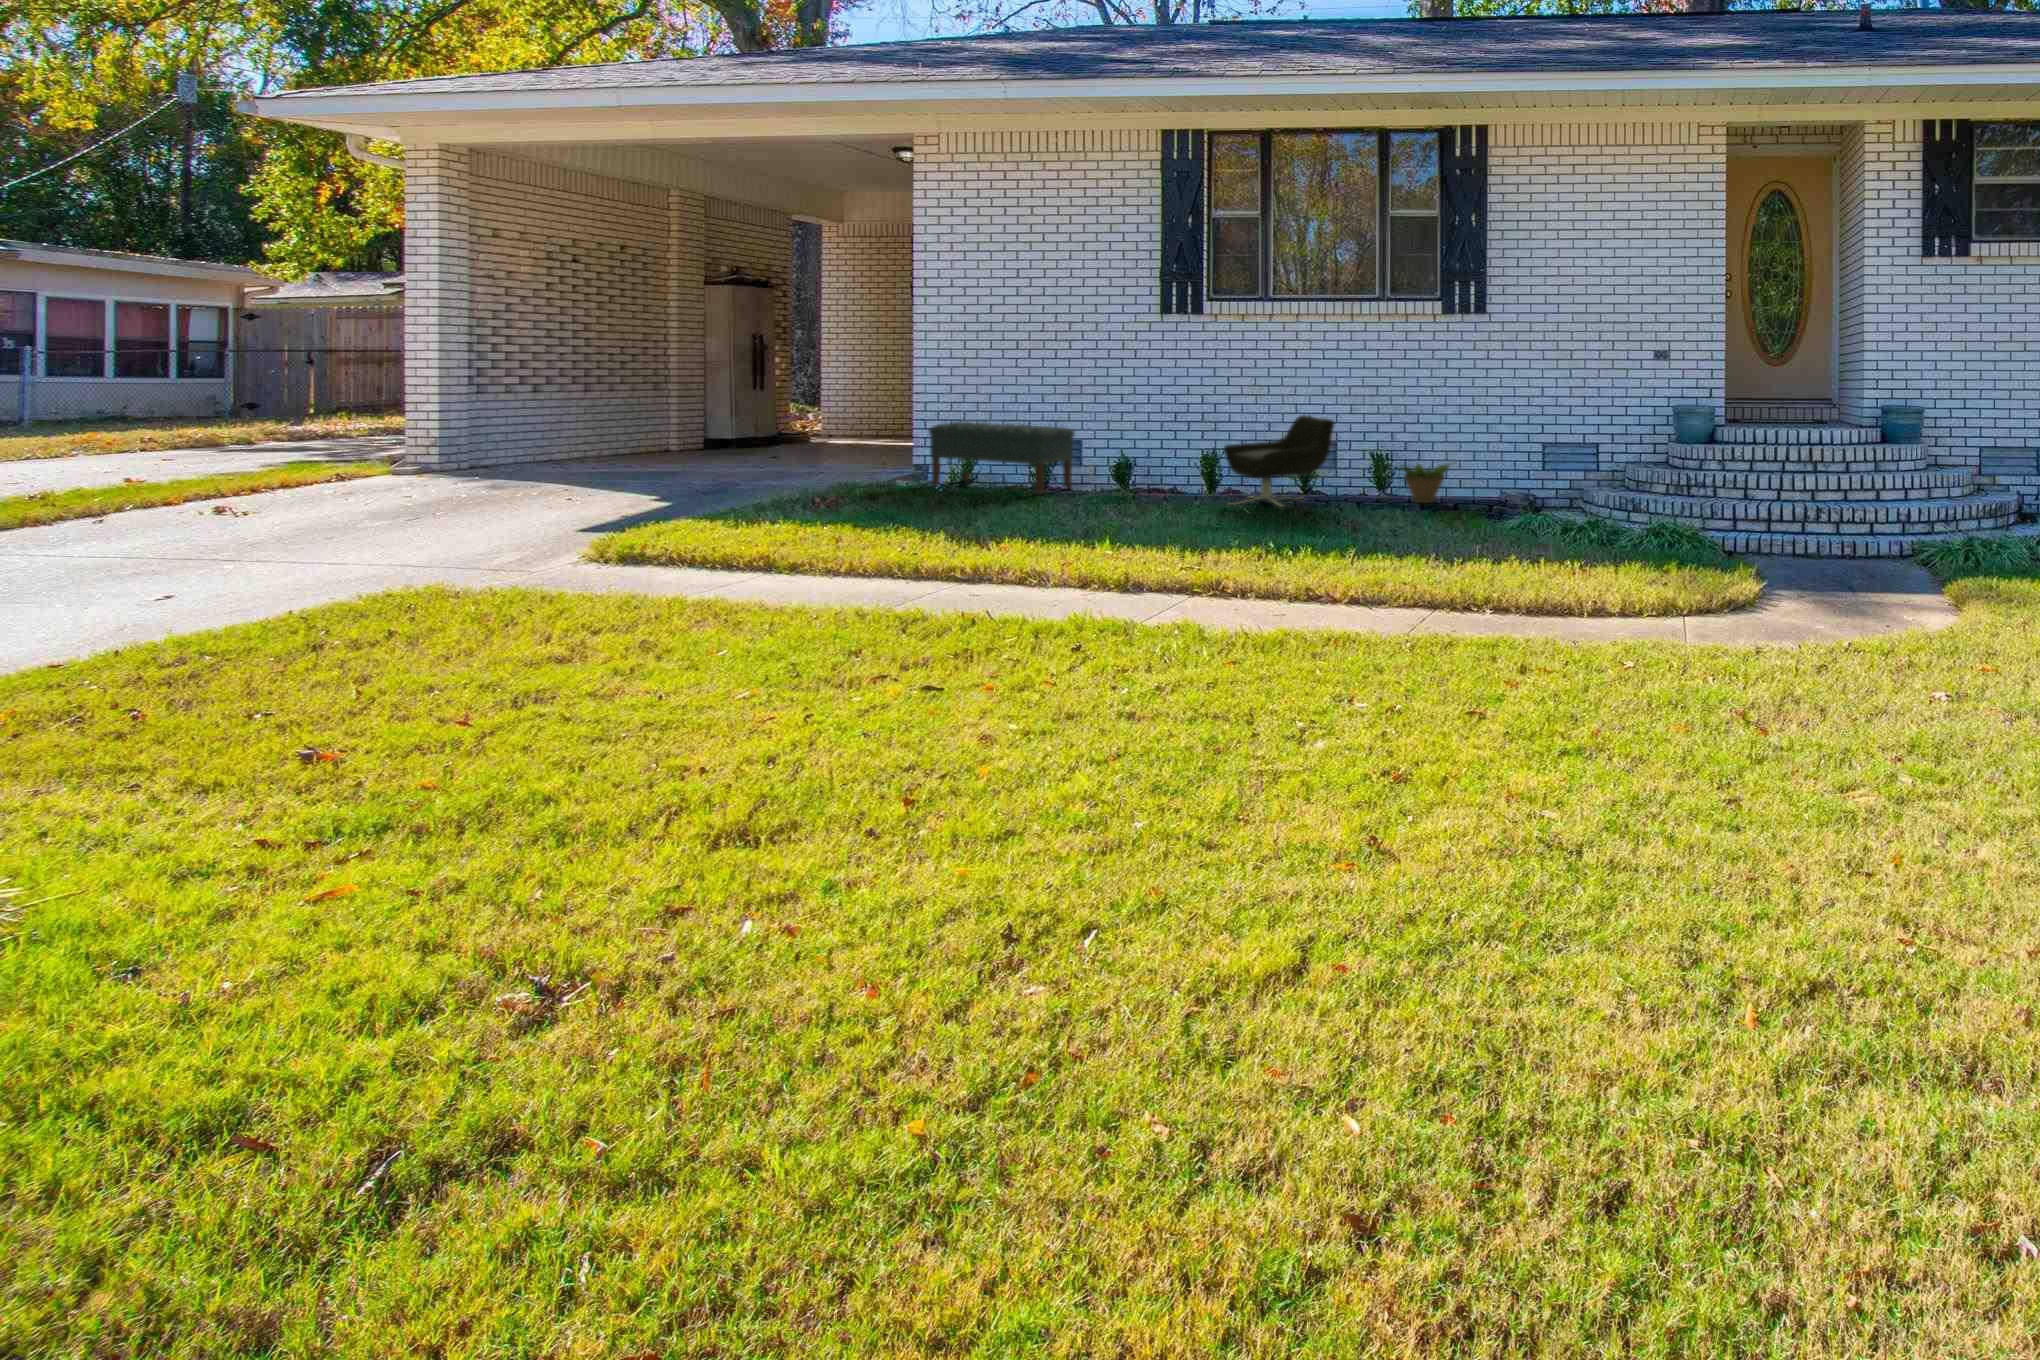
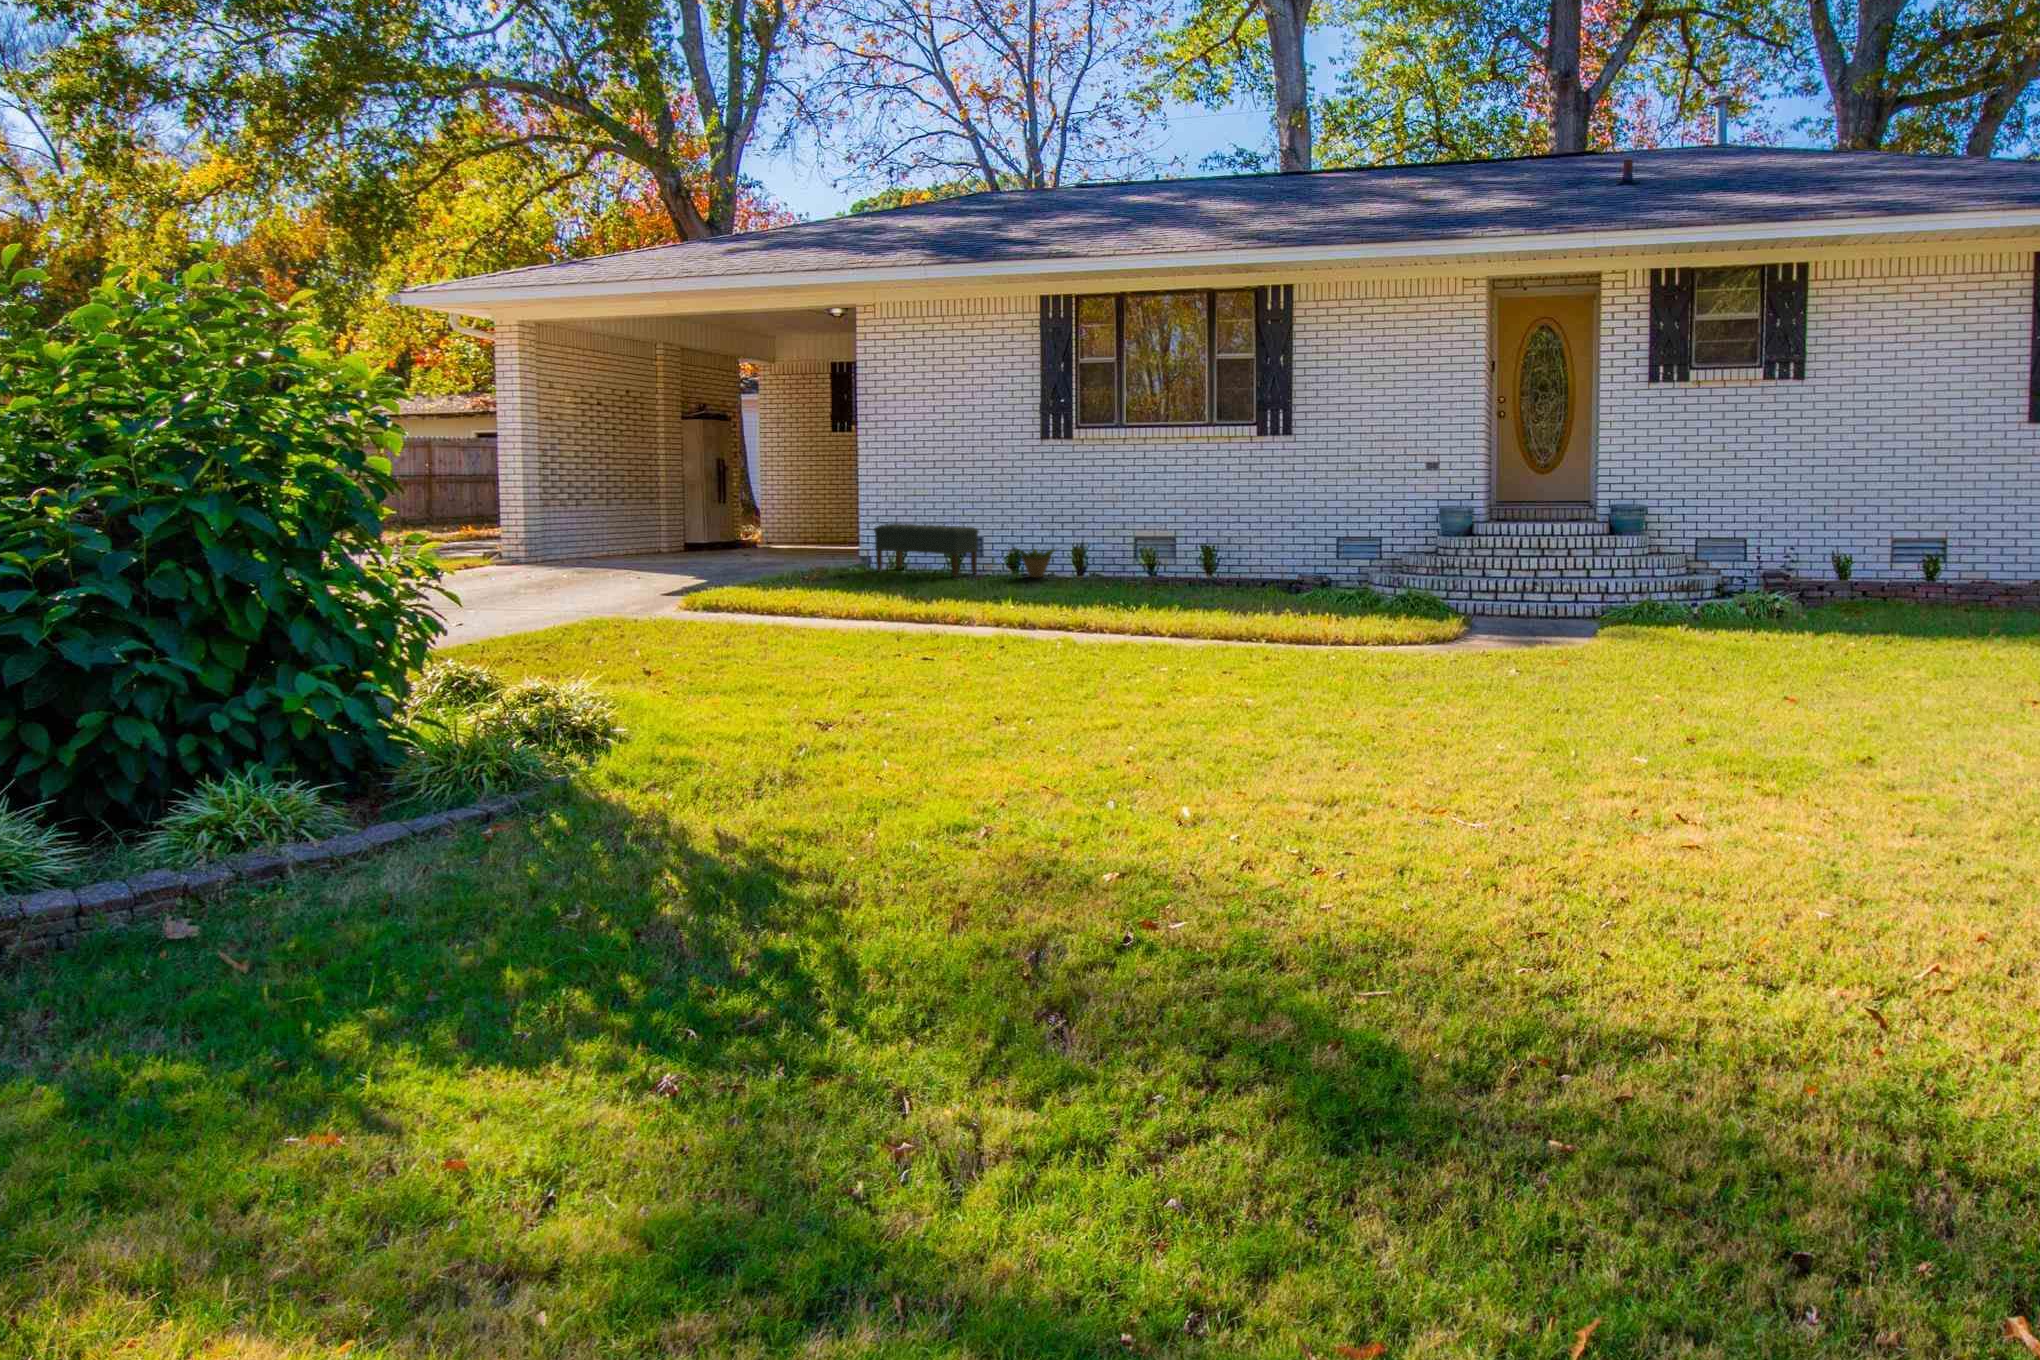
lounge chair: present [1224,415,1334,506] -> none [1089,516,1172,585]
decorative plant: present [1396,464,1450,503] -> present [1017,549,1056,577]

